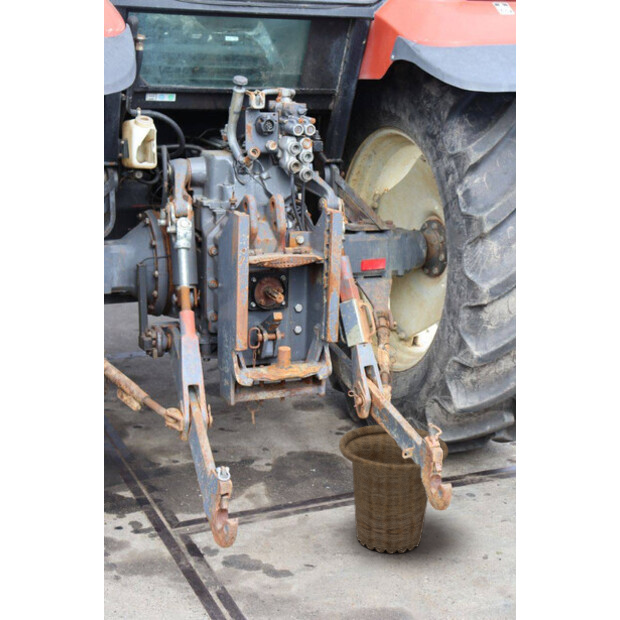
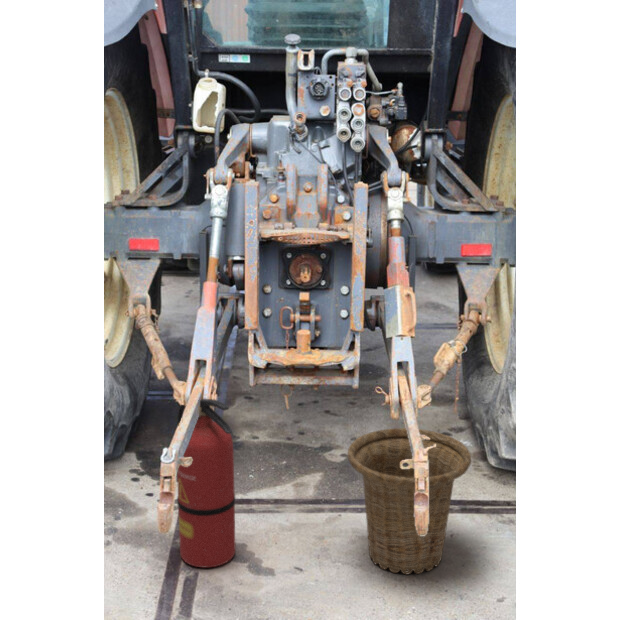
fire extinguisher: none [184,417,257,581] -> present [177,399,235,567]

